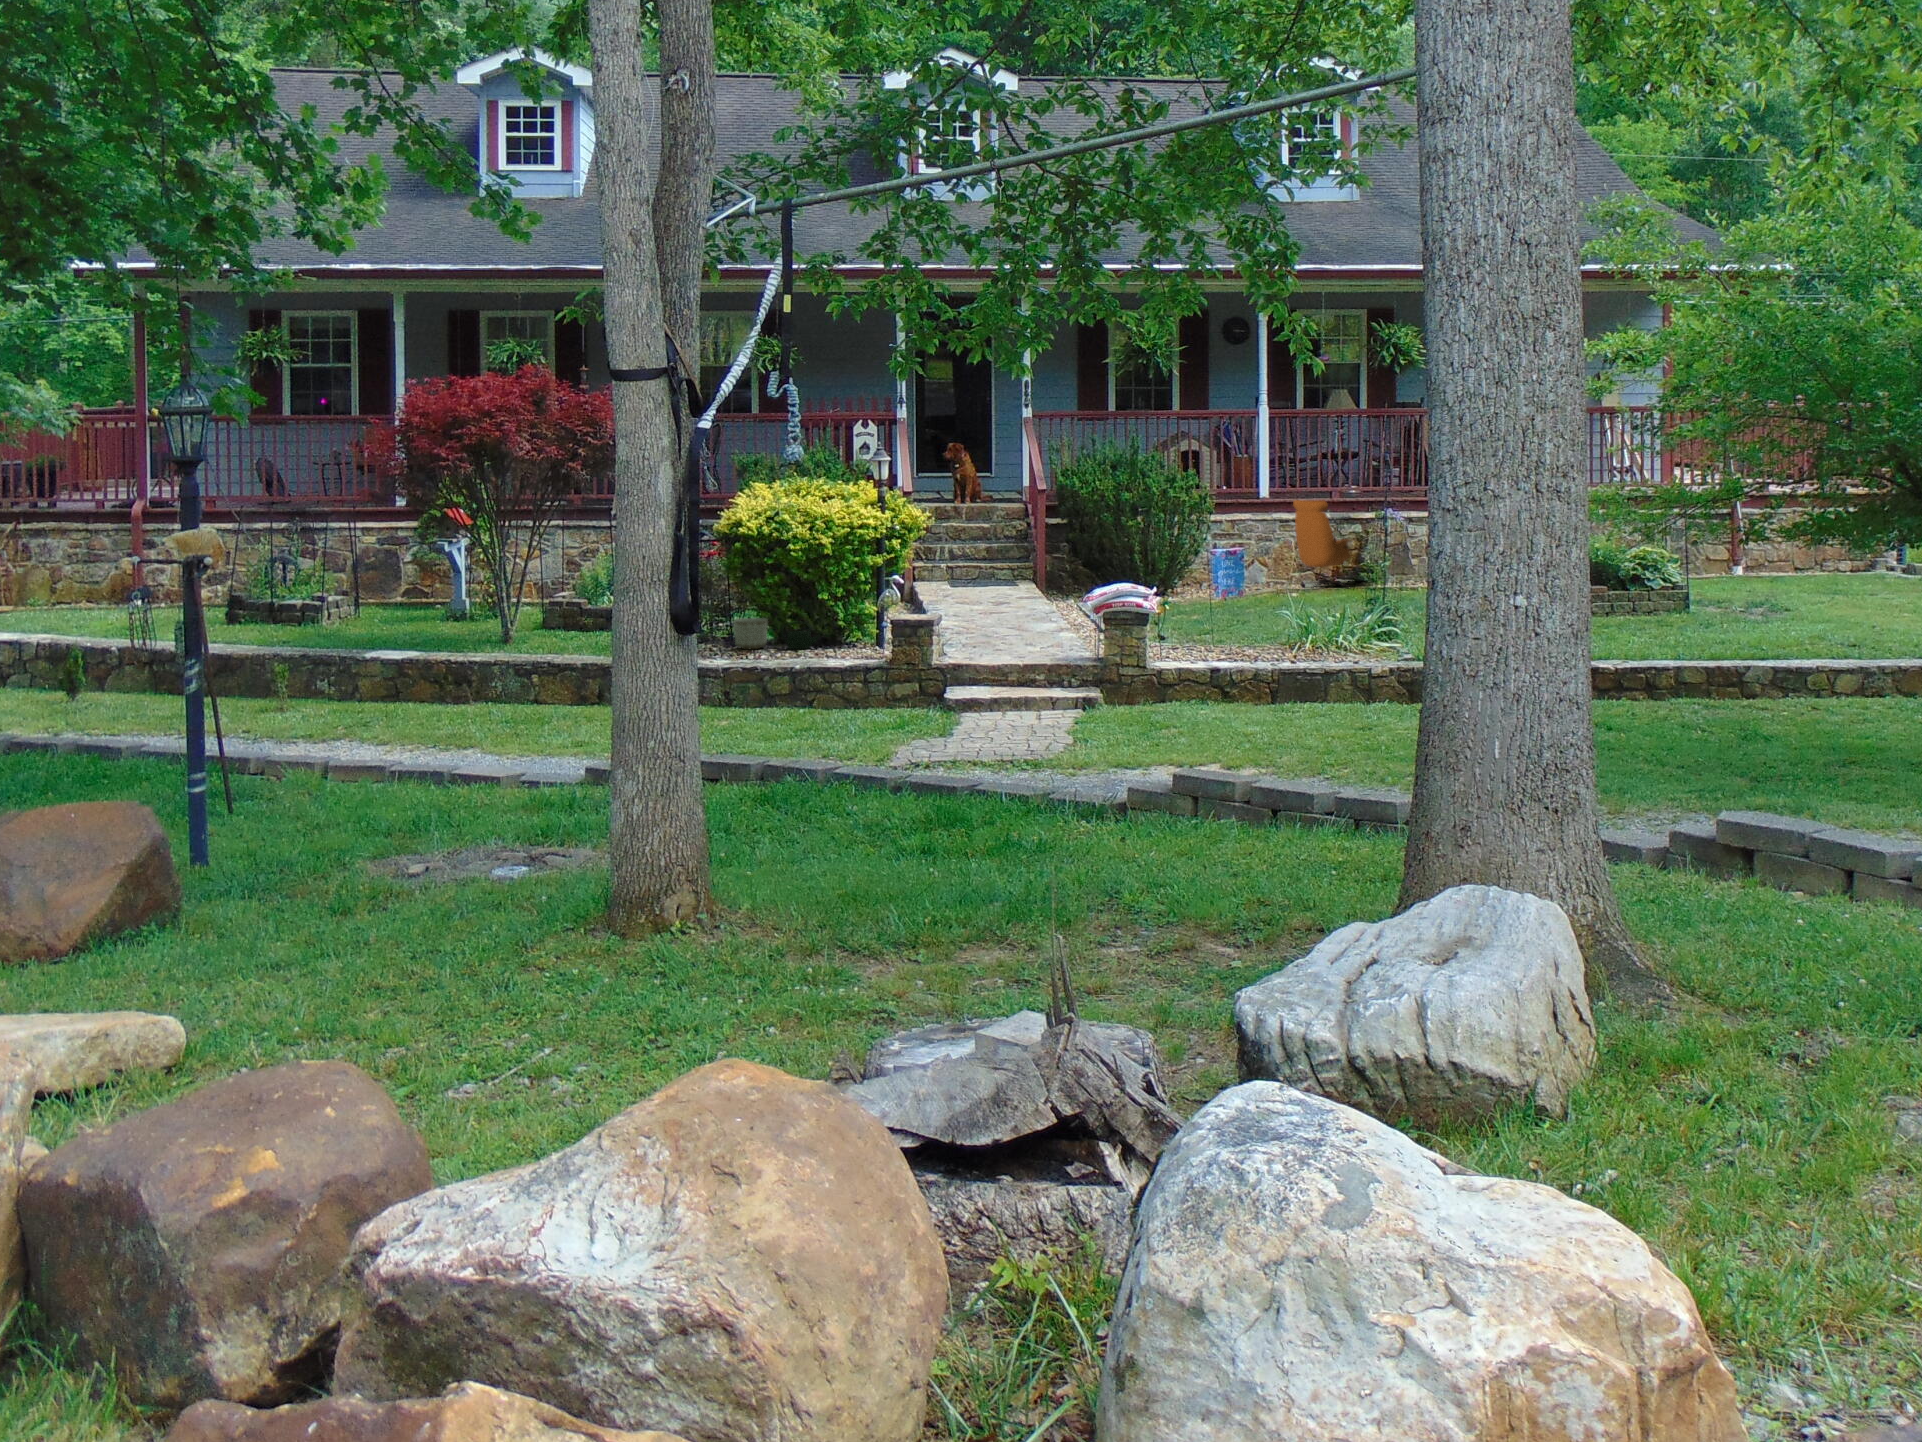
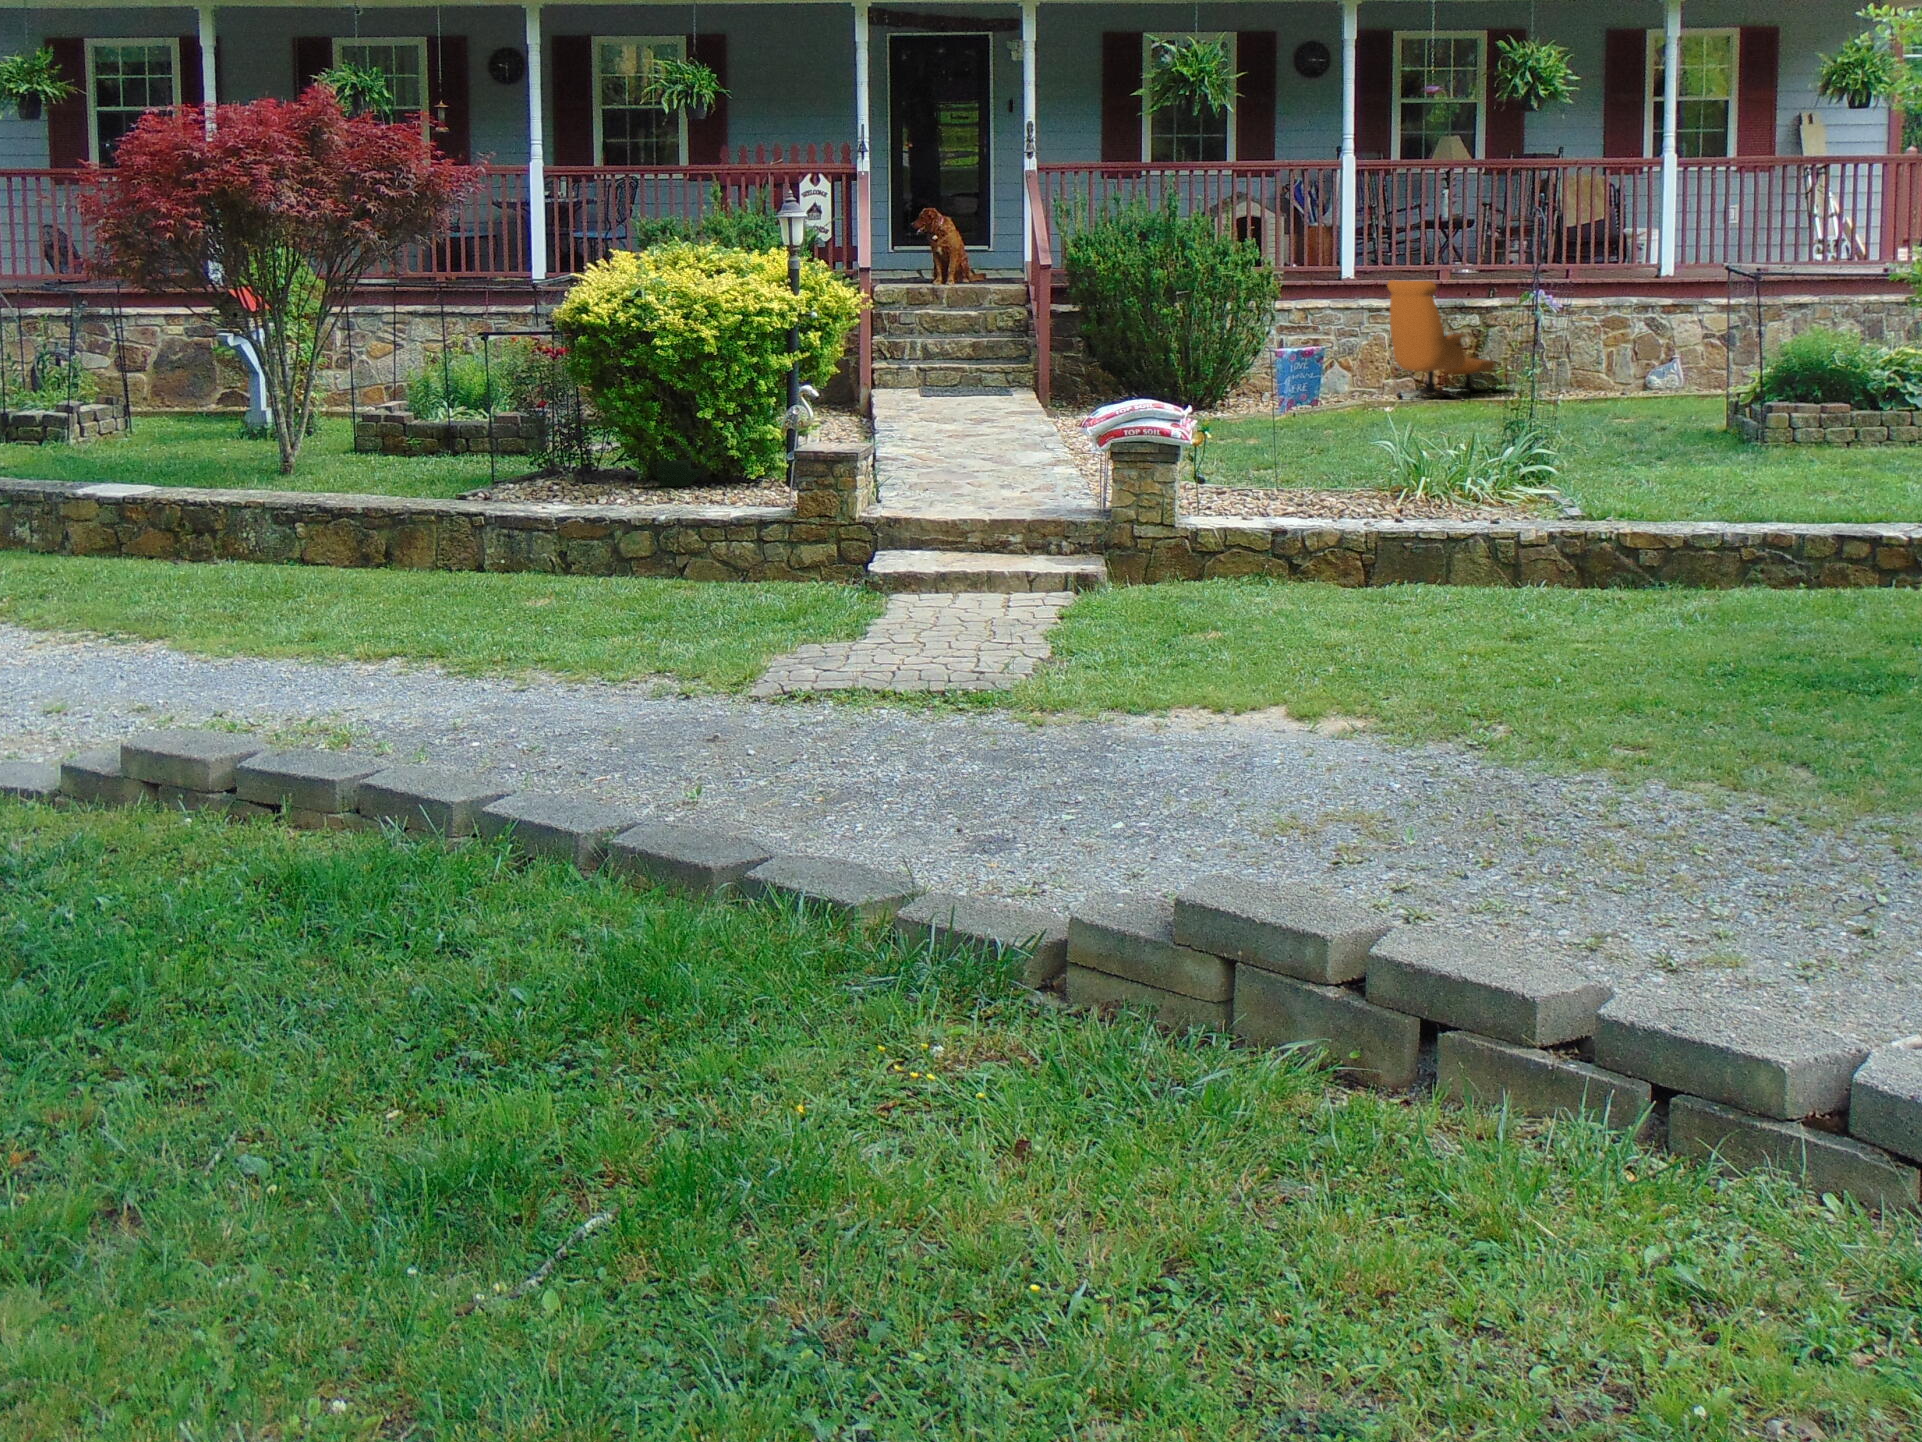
planter: present [734,618,768,649] -> none [583,441,632,486]

